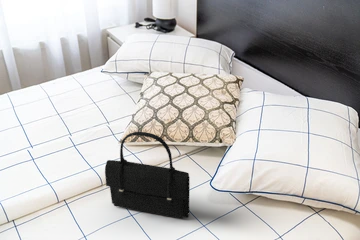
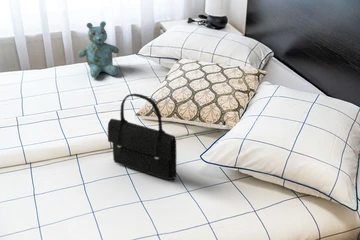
stuffed bear: none [35,39,81,102] -> present [78,21,119,78]

